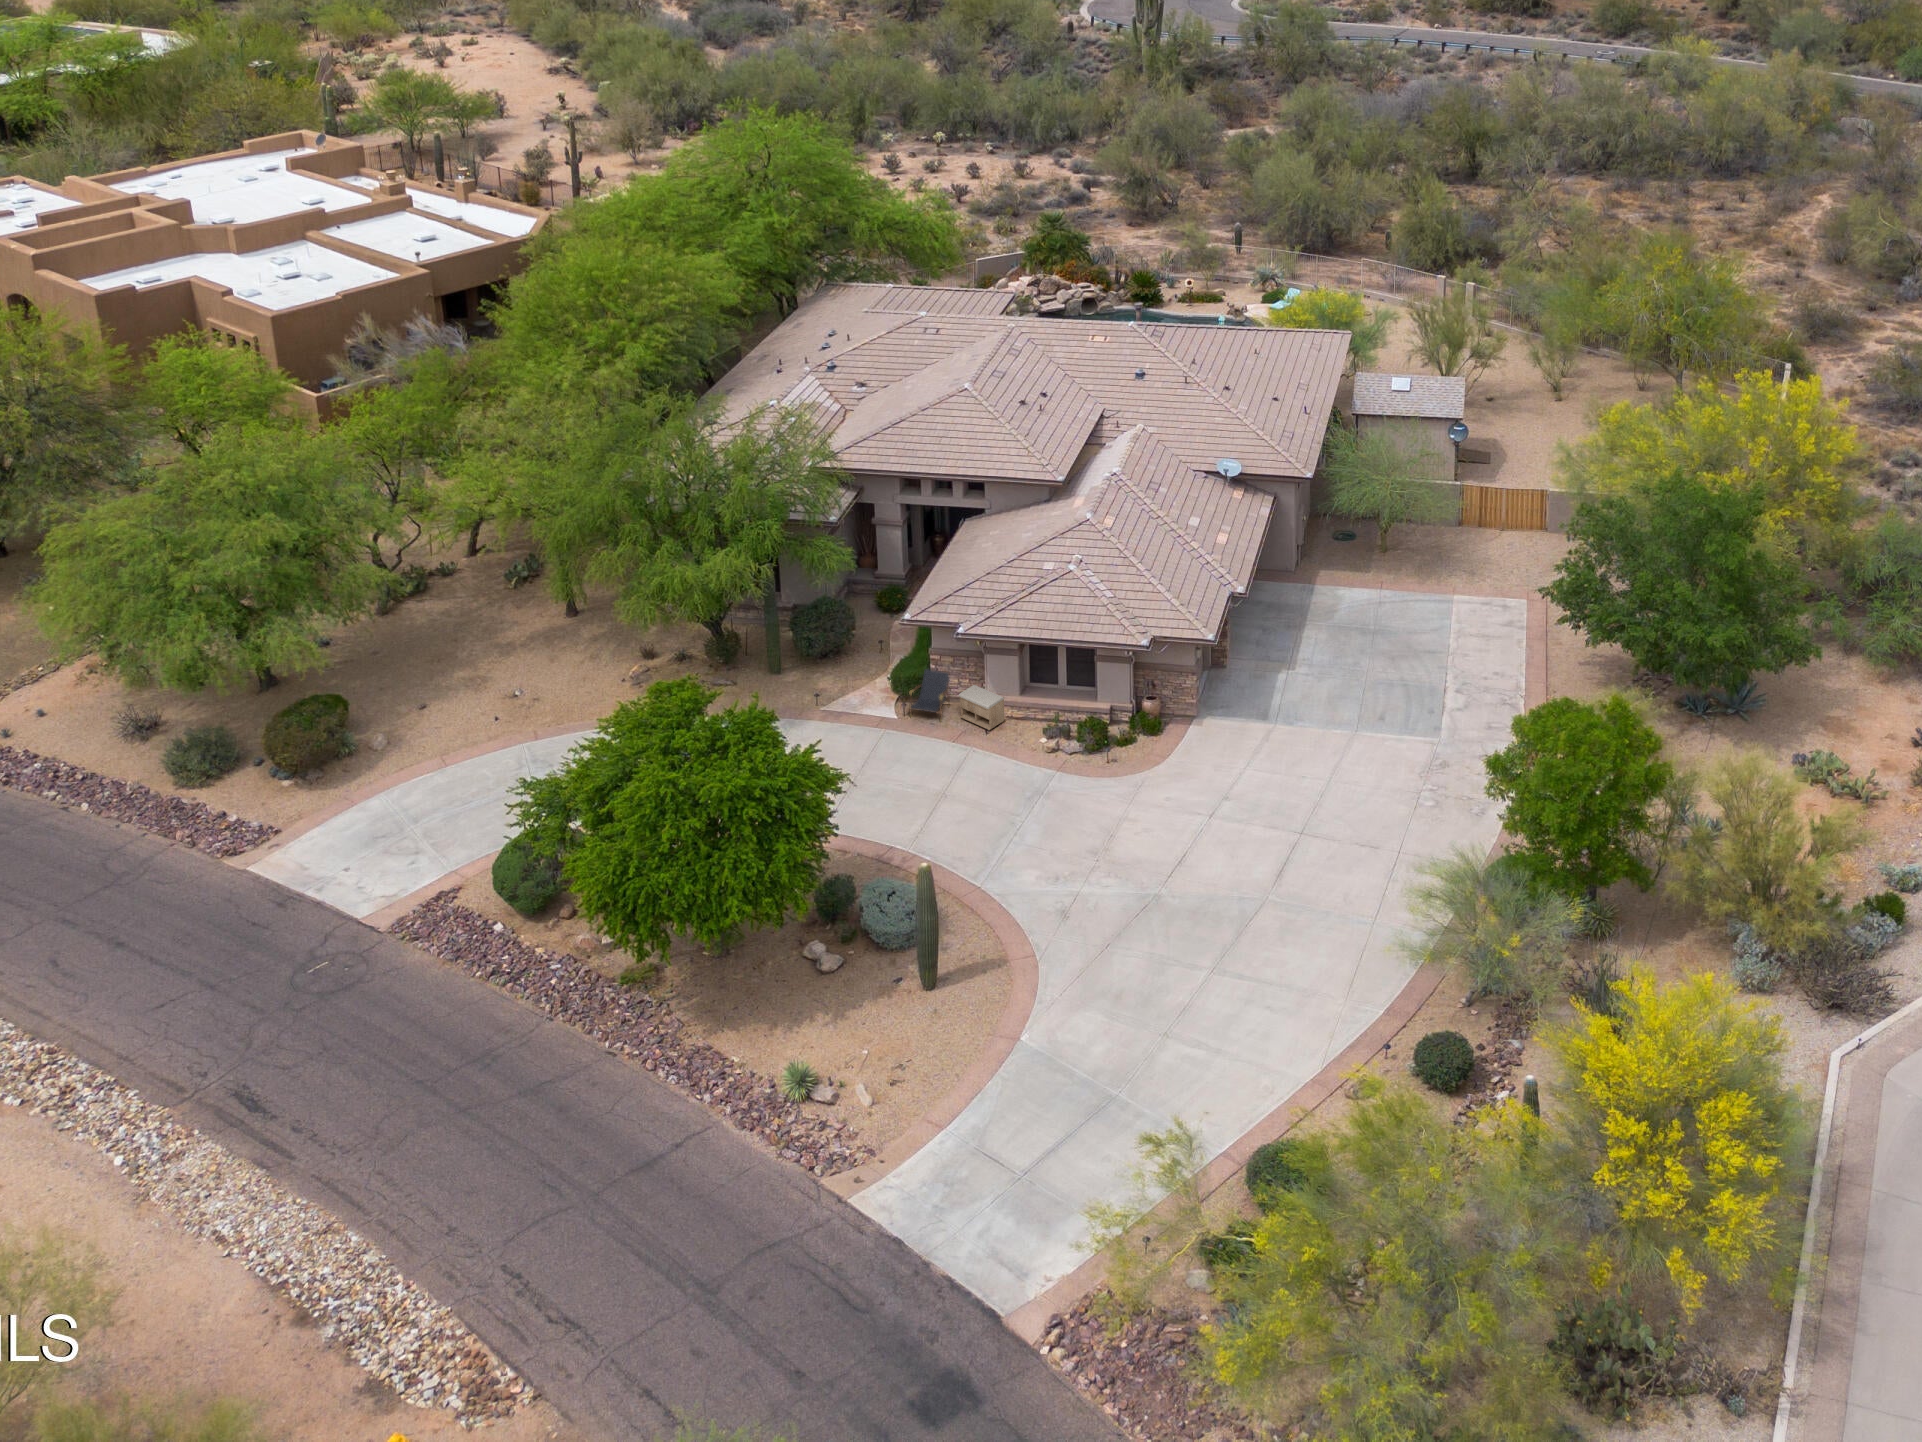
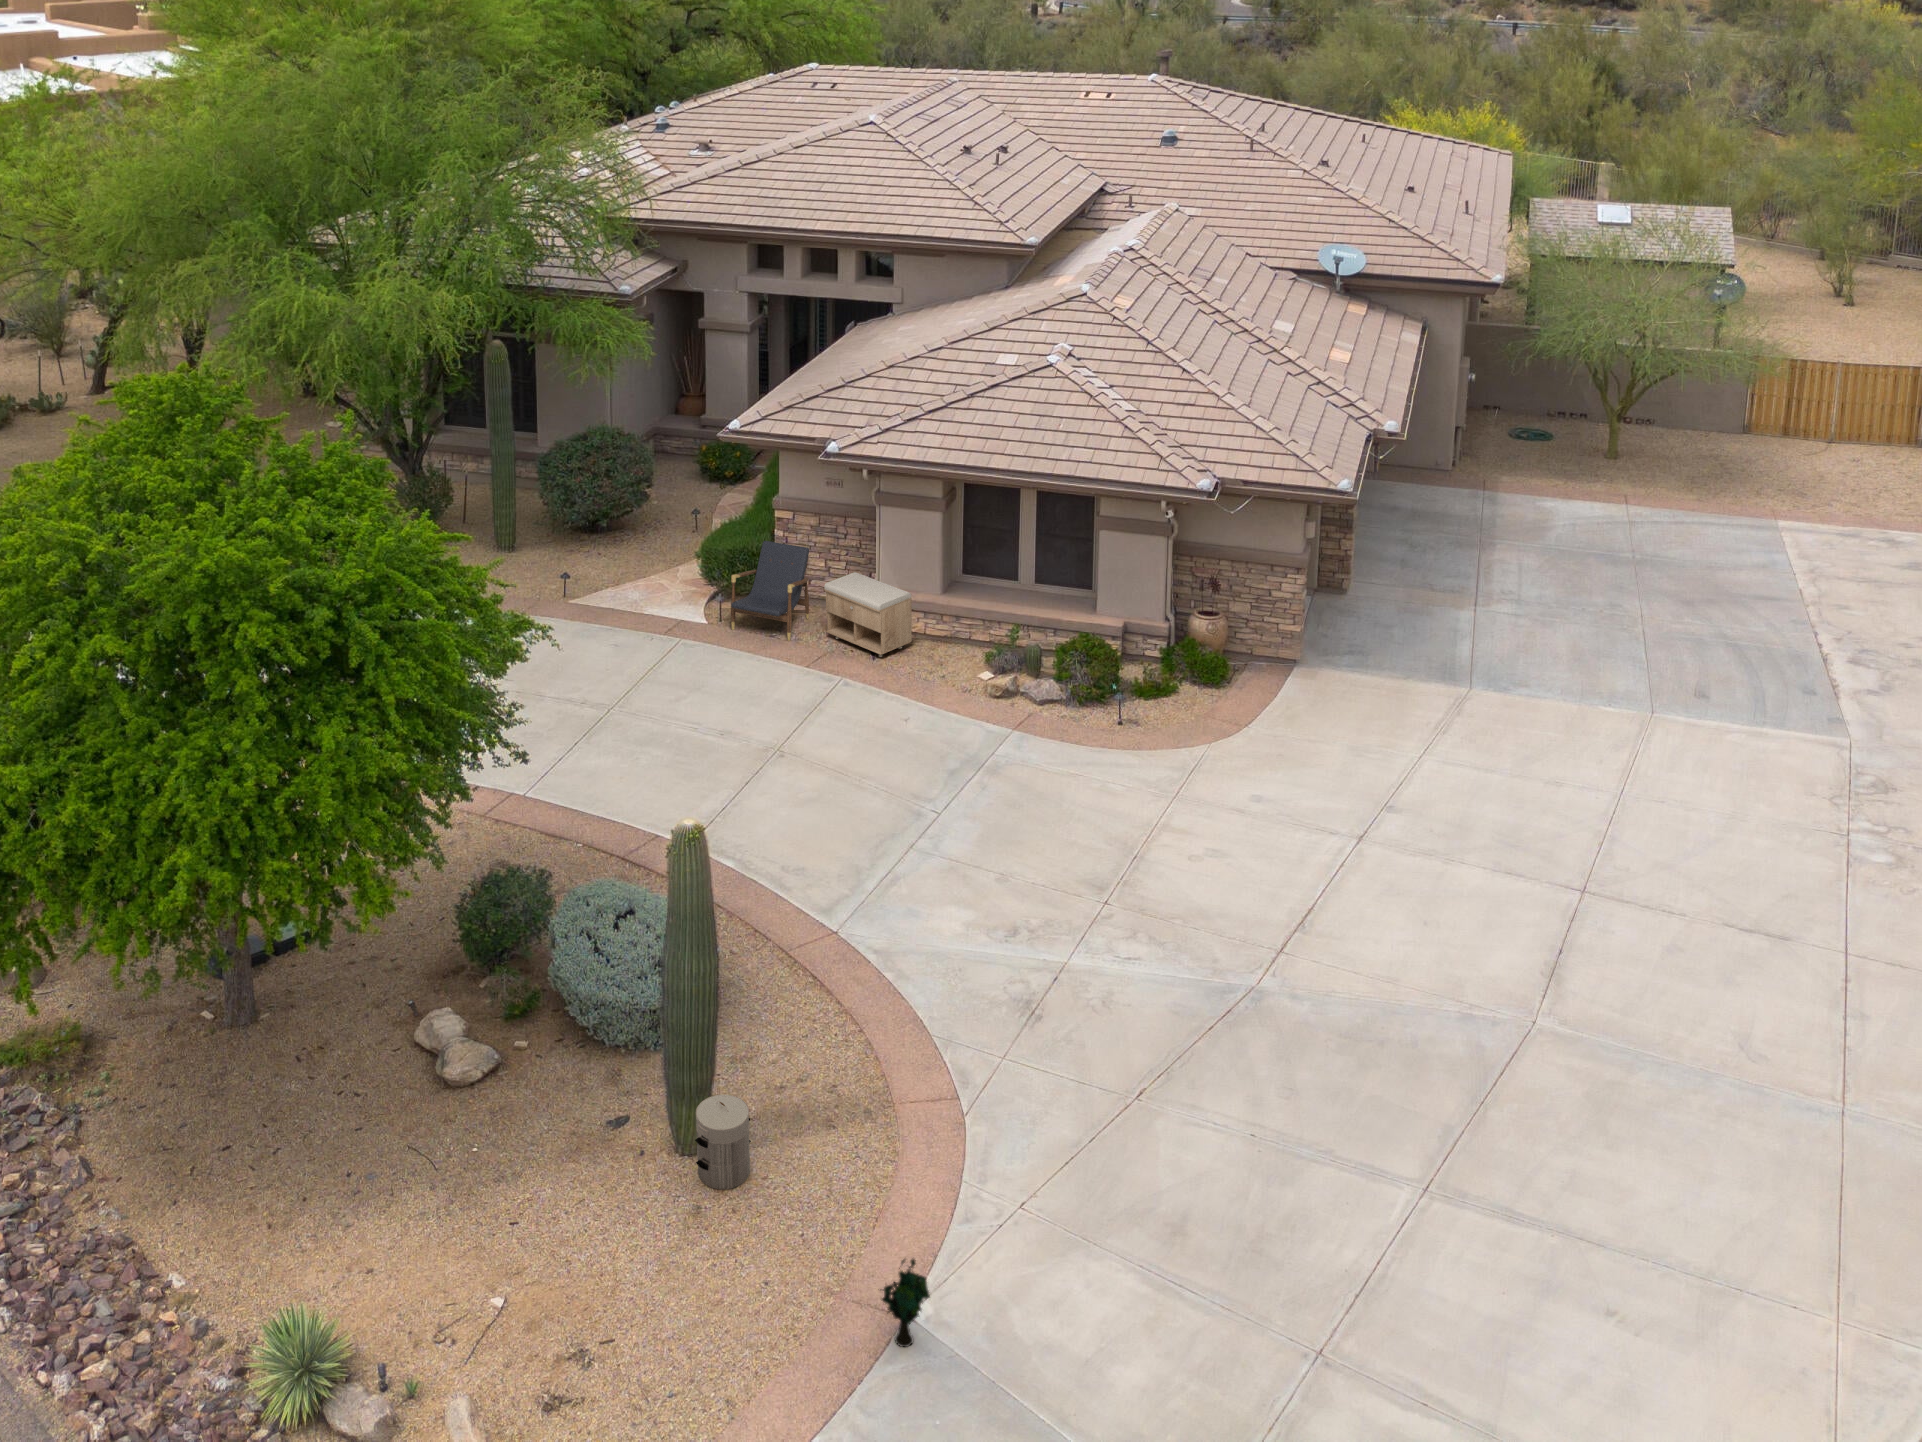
waste bin: none [934,965,956,1001] -> present [695,1095,751,1190]
decorative plant: none [1009,1017,1028,1048] -> present [882,1259,930,1347]

